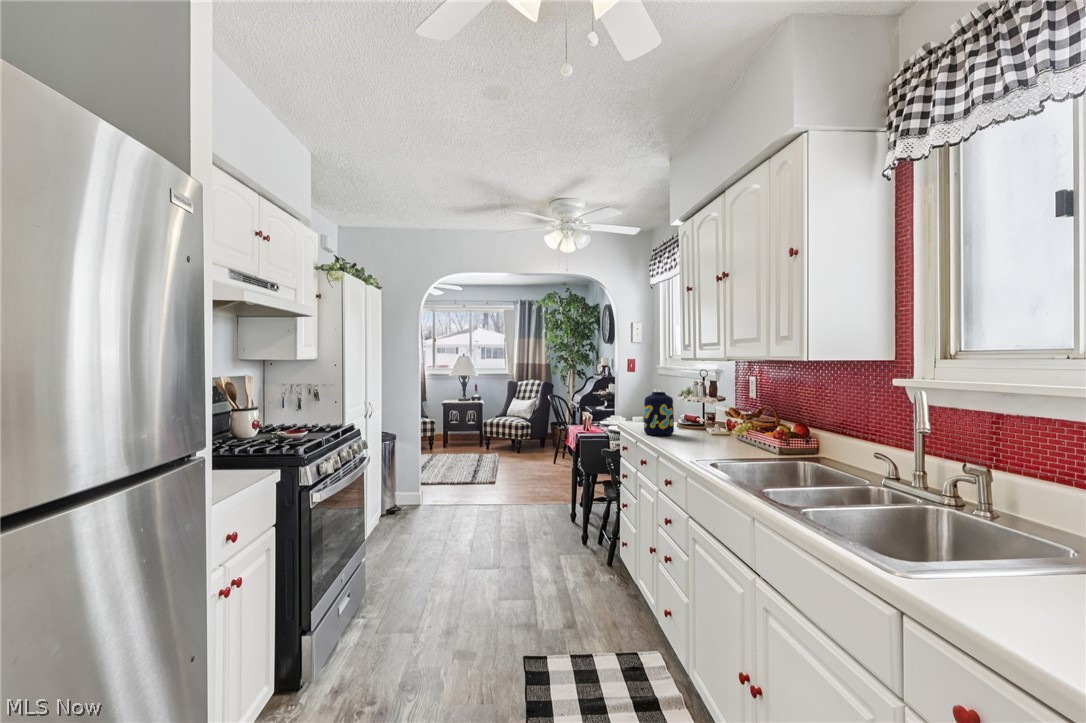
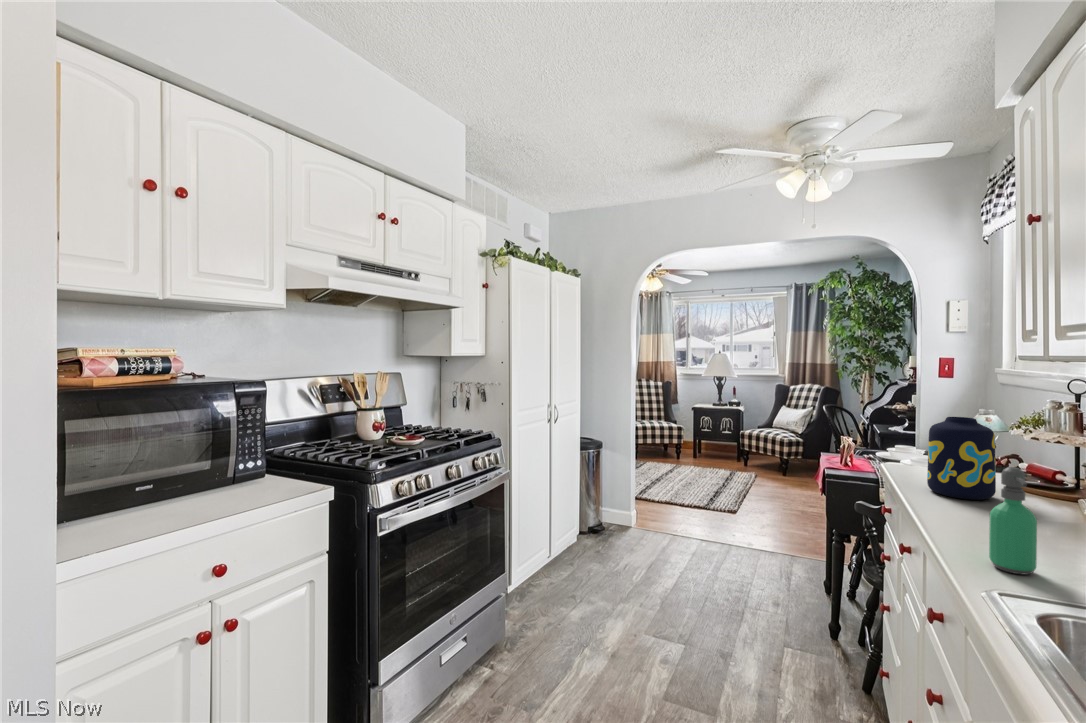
soap dispenser: none [686,410,703,459] -> present [989,467,1037,575]

